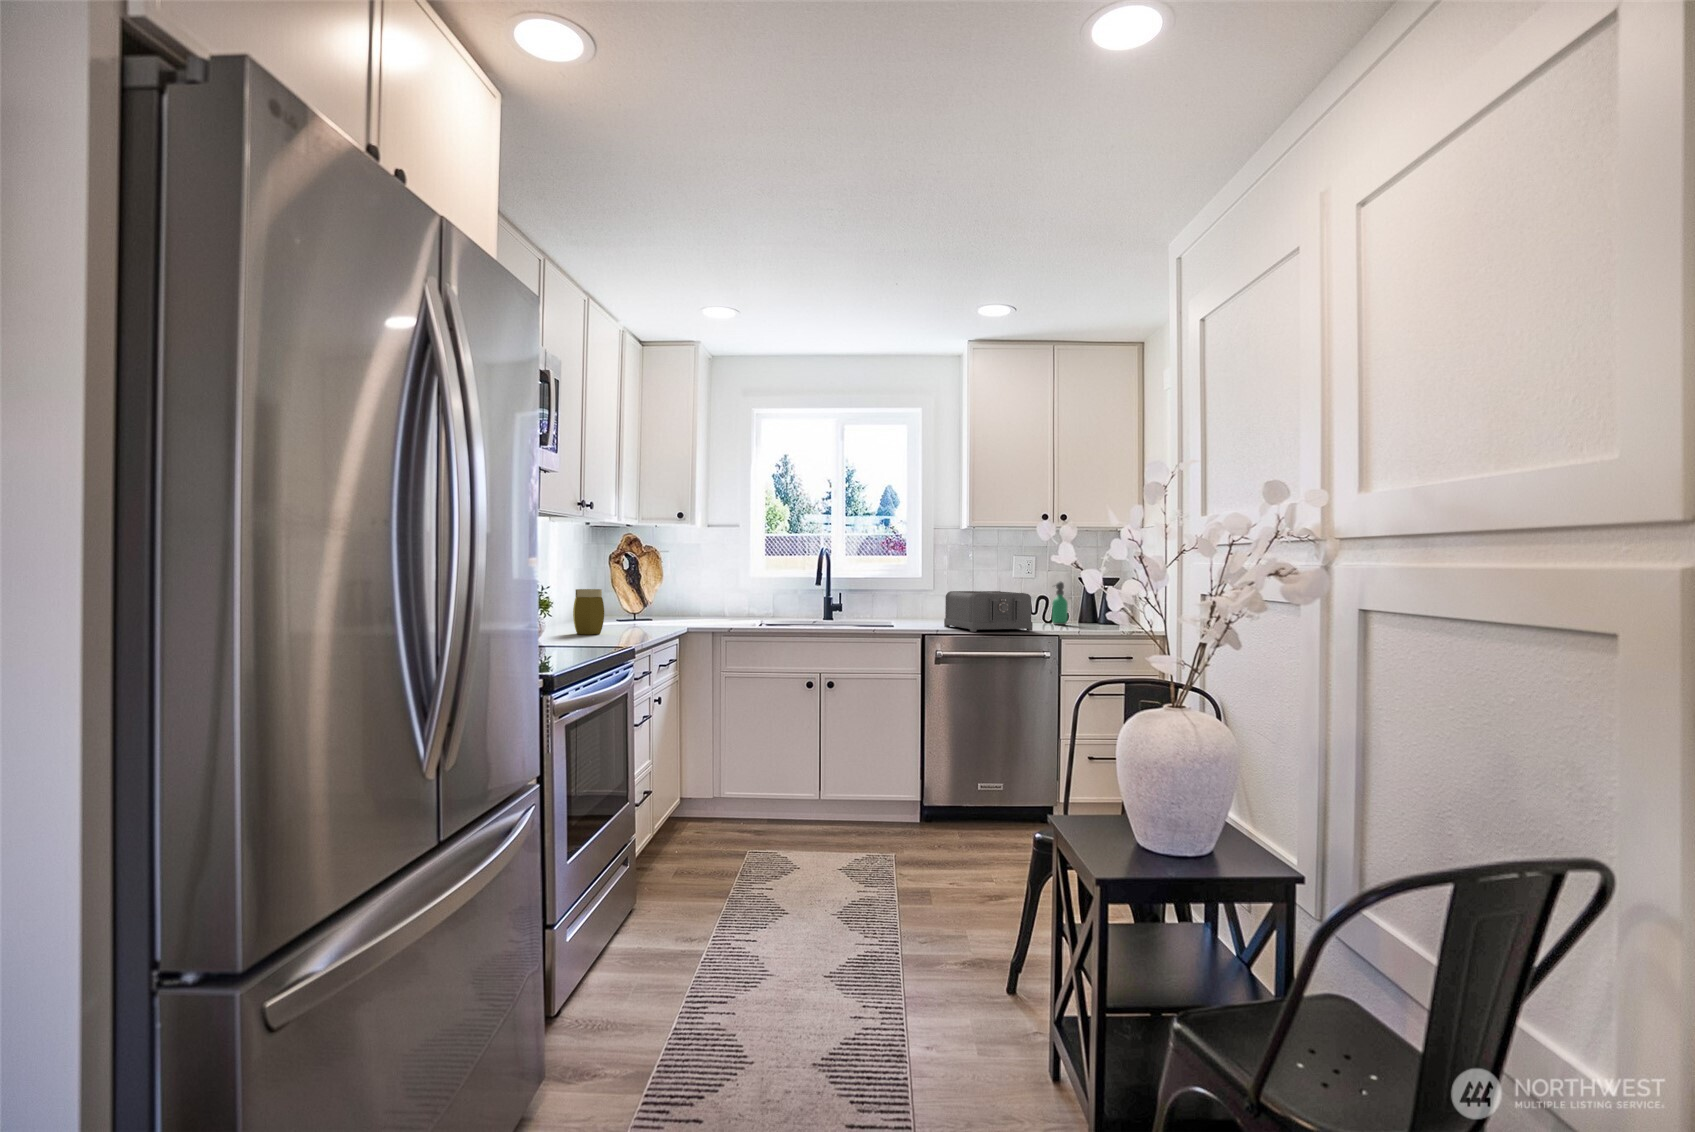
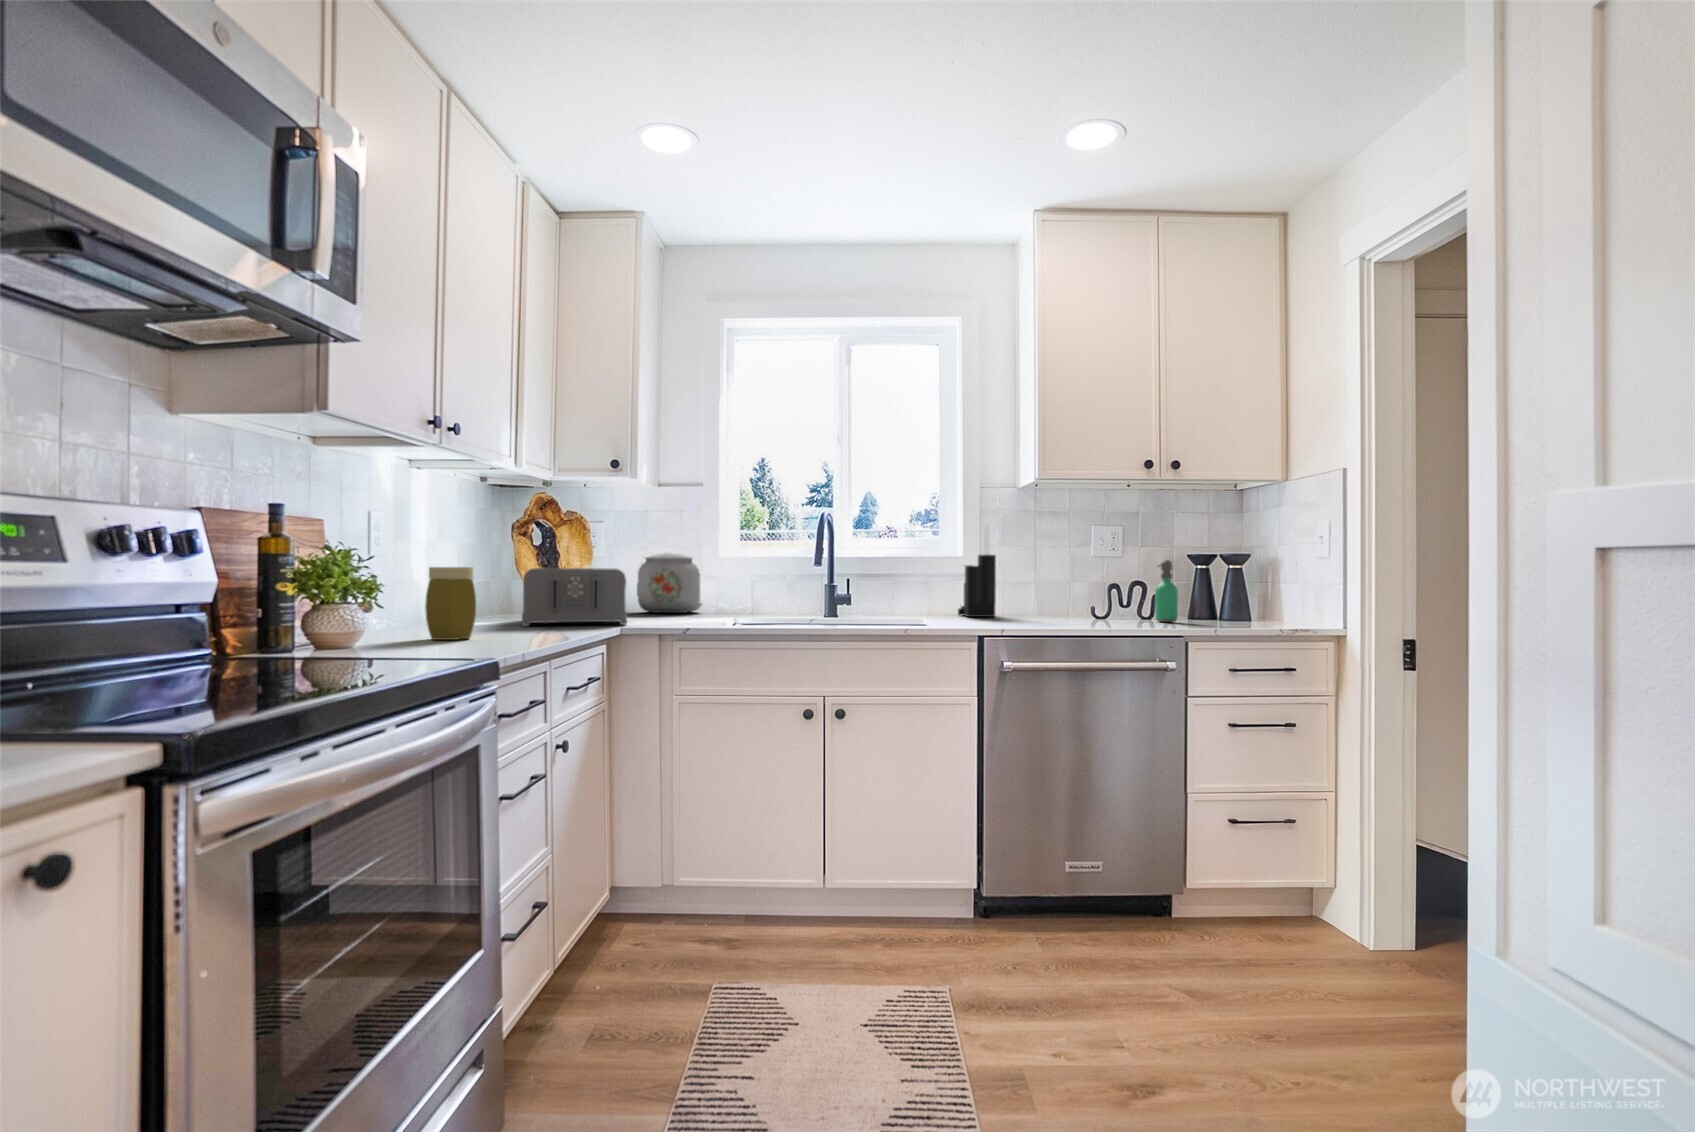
knife block: none [918,554,943,620] -> present [958,524,996,617]
kettle: none [681,570,738,615] -> present [637,553,702,613]
toaster: present [944,591,1033,632] -> present [522,568,627,626]

